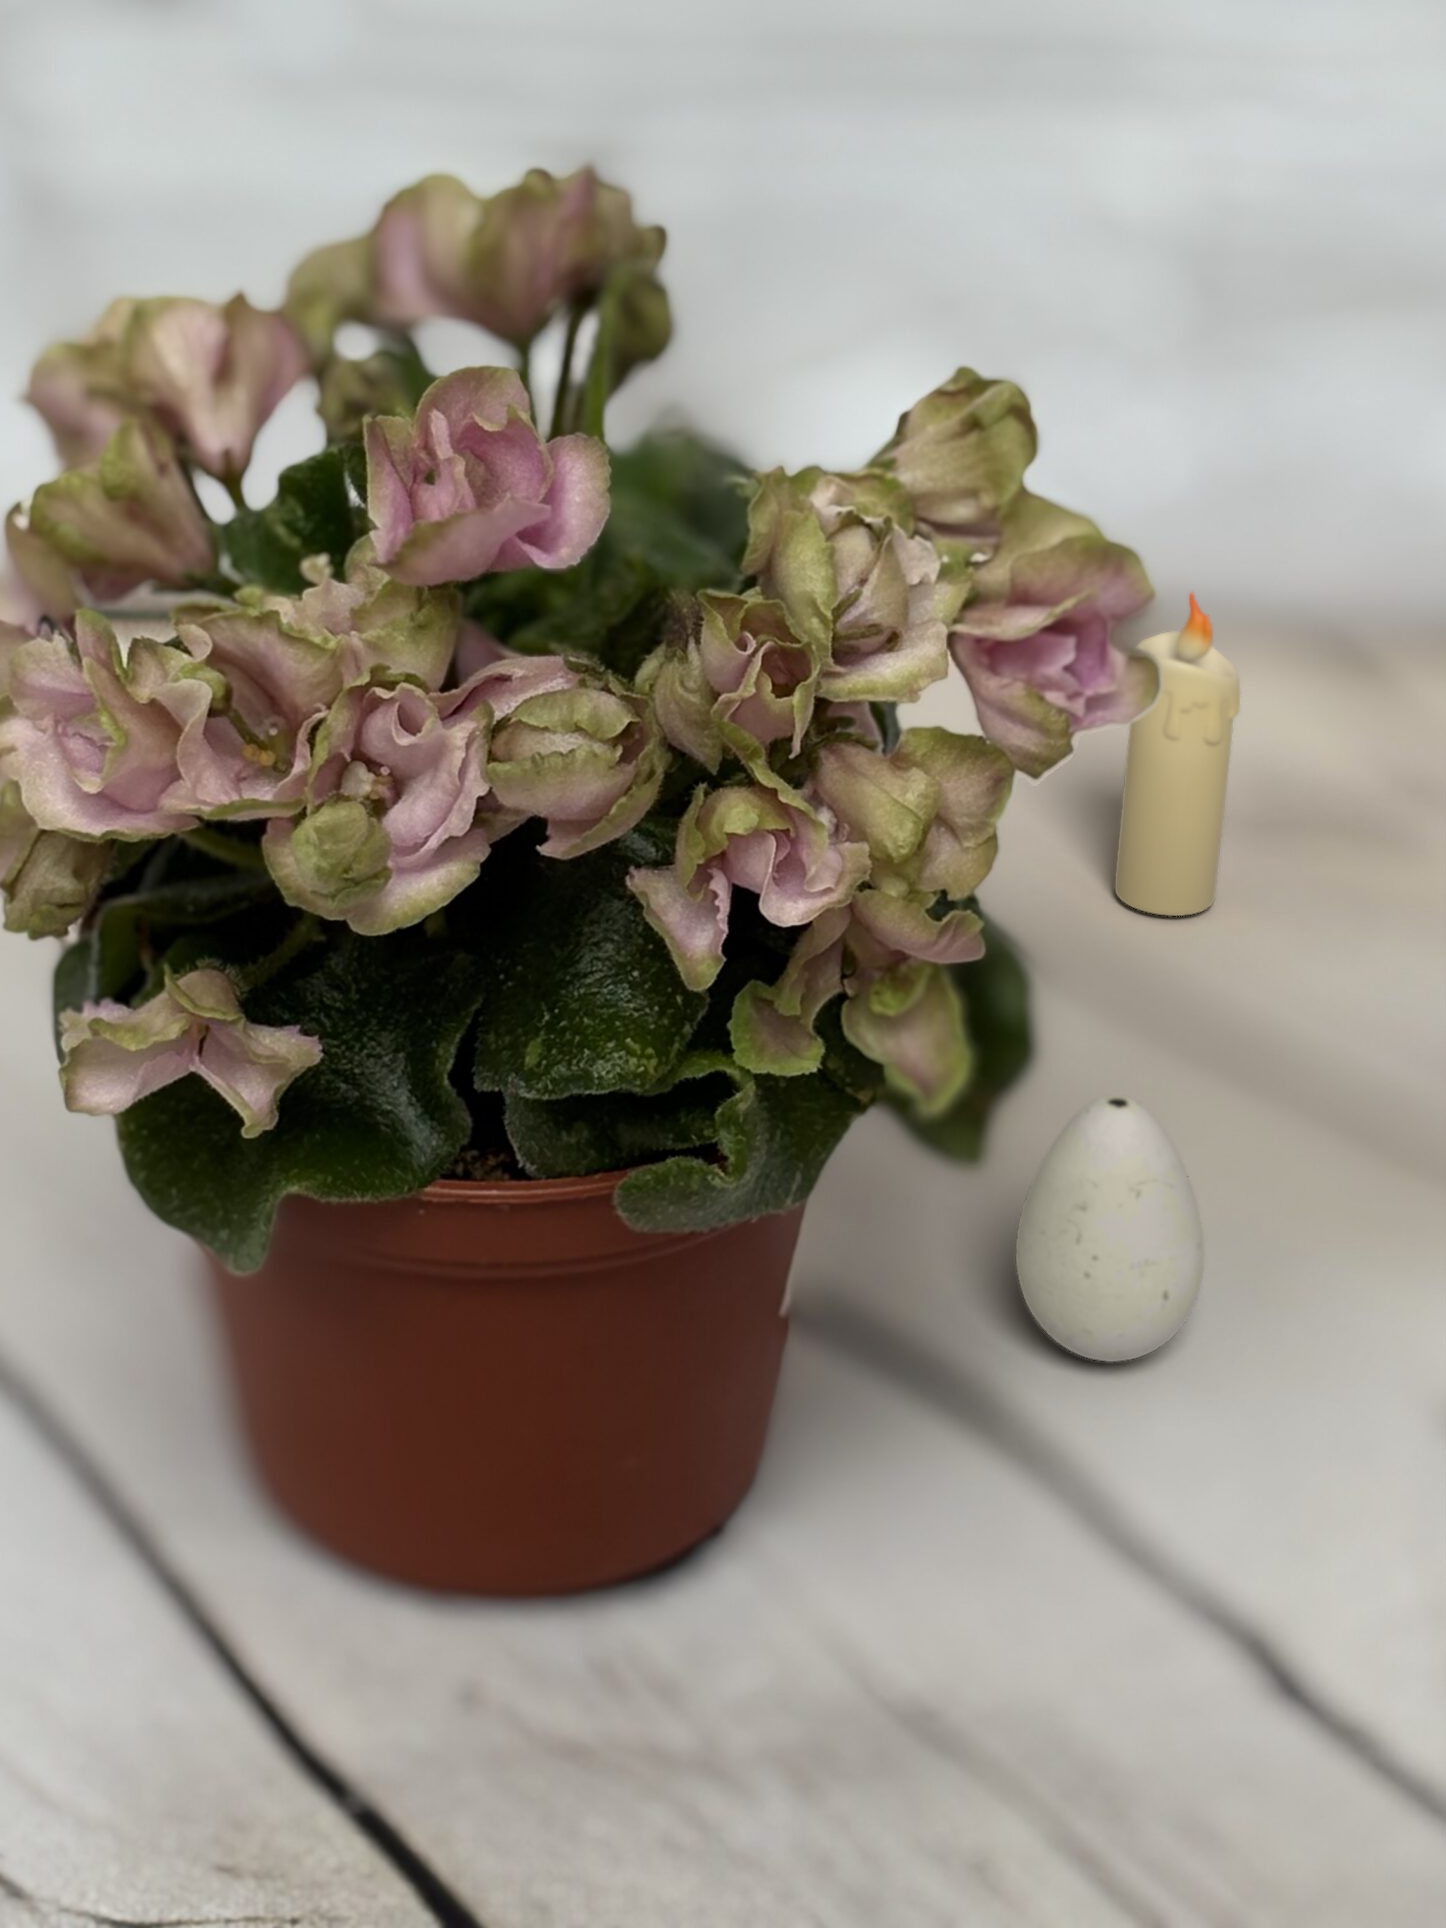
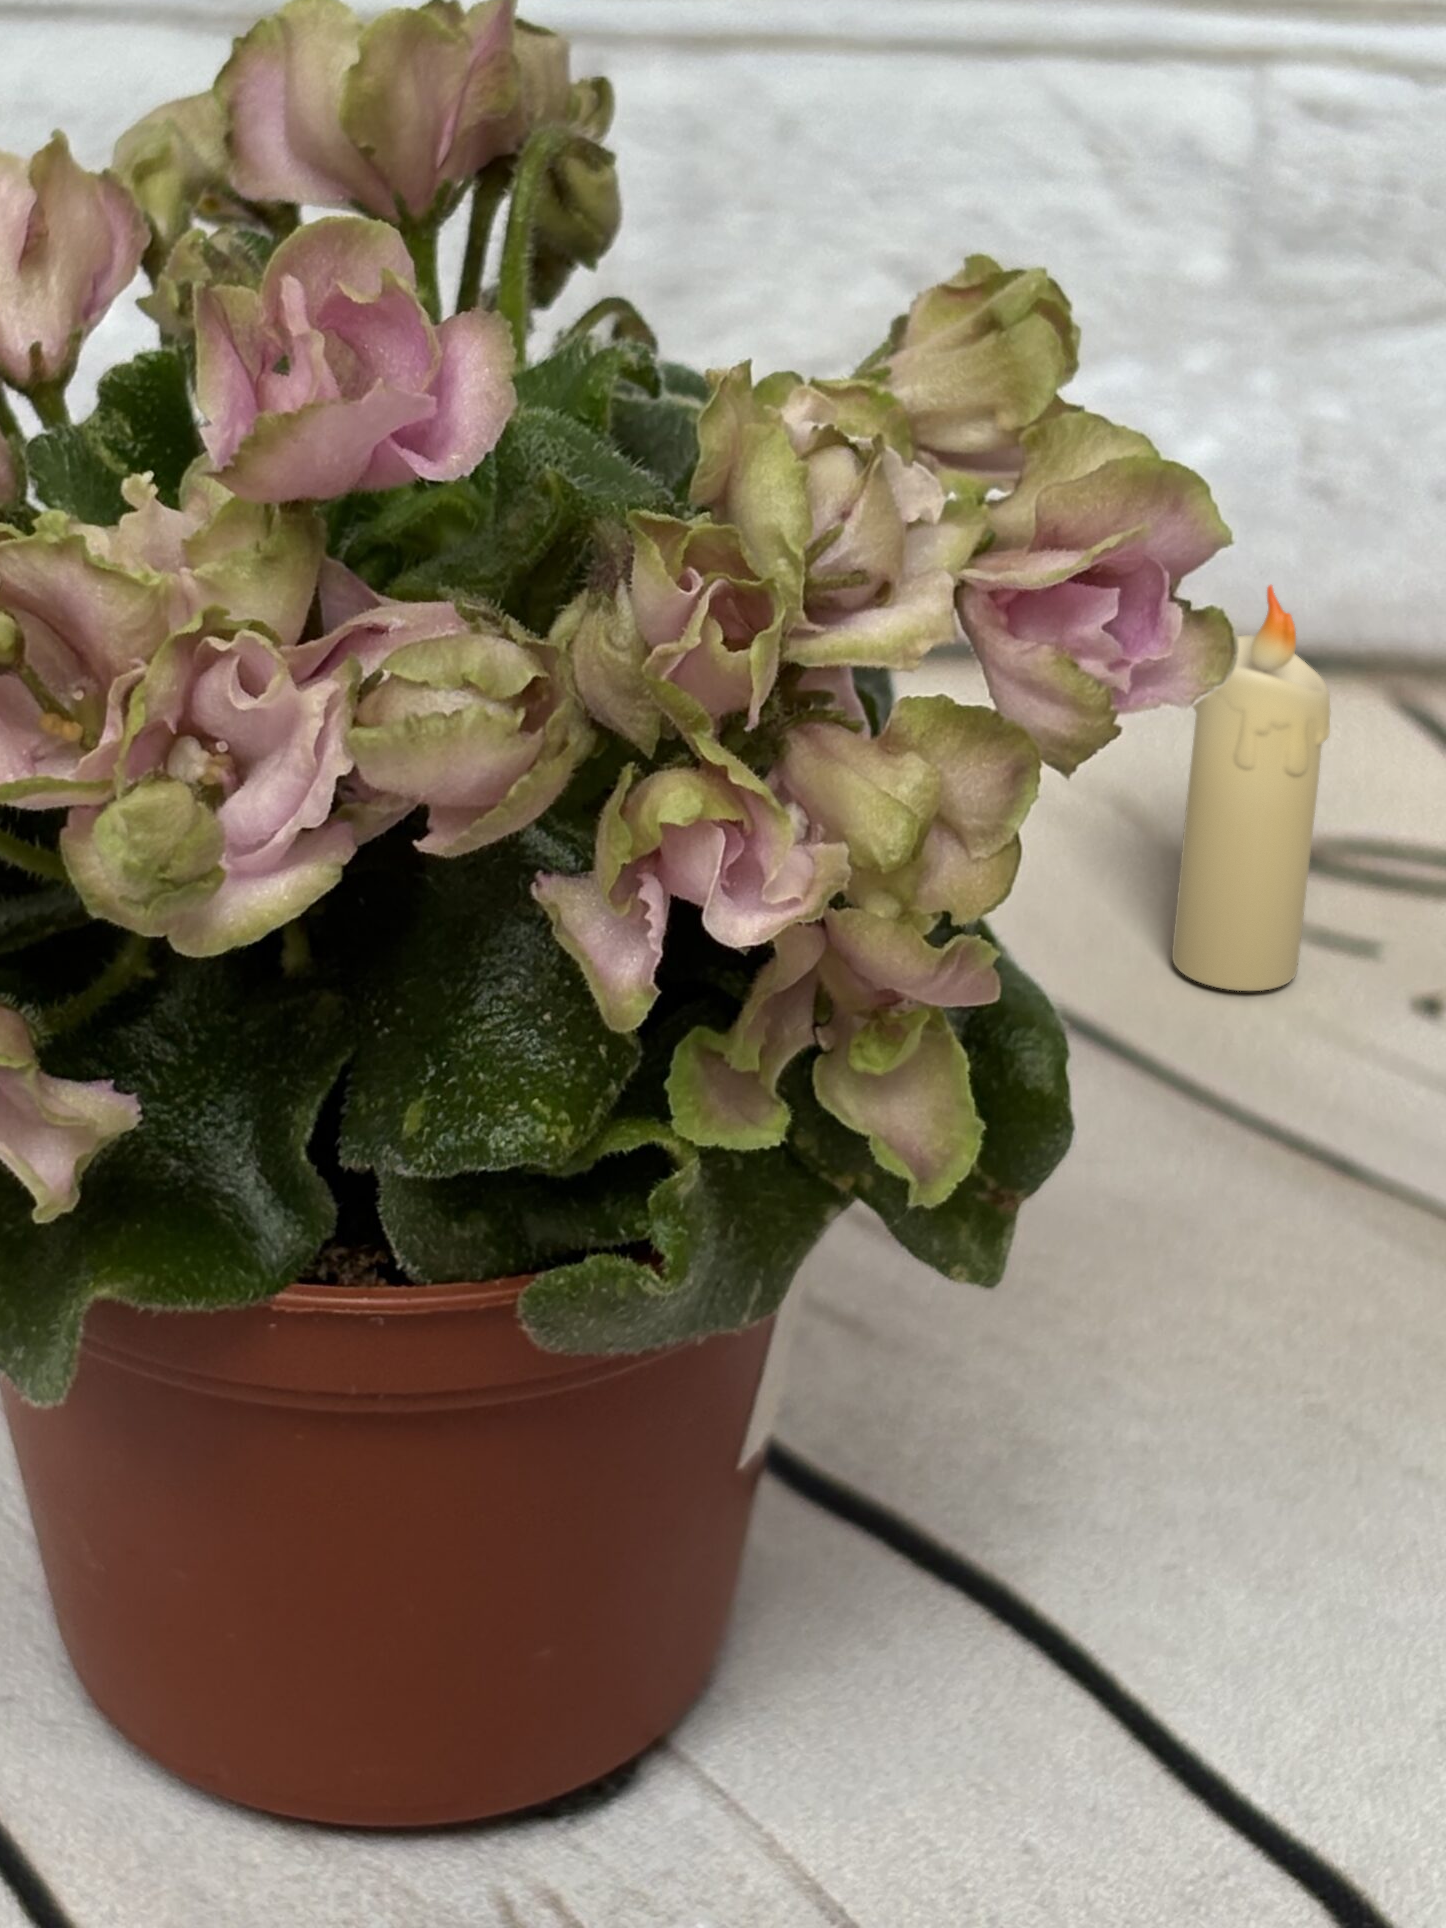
decorative egg: present [1016,1095,1204,1362] -> none [1042,1198,1282,1540]

